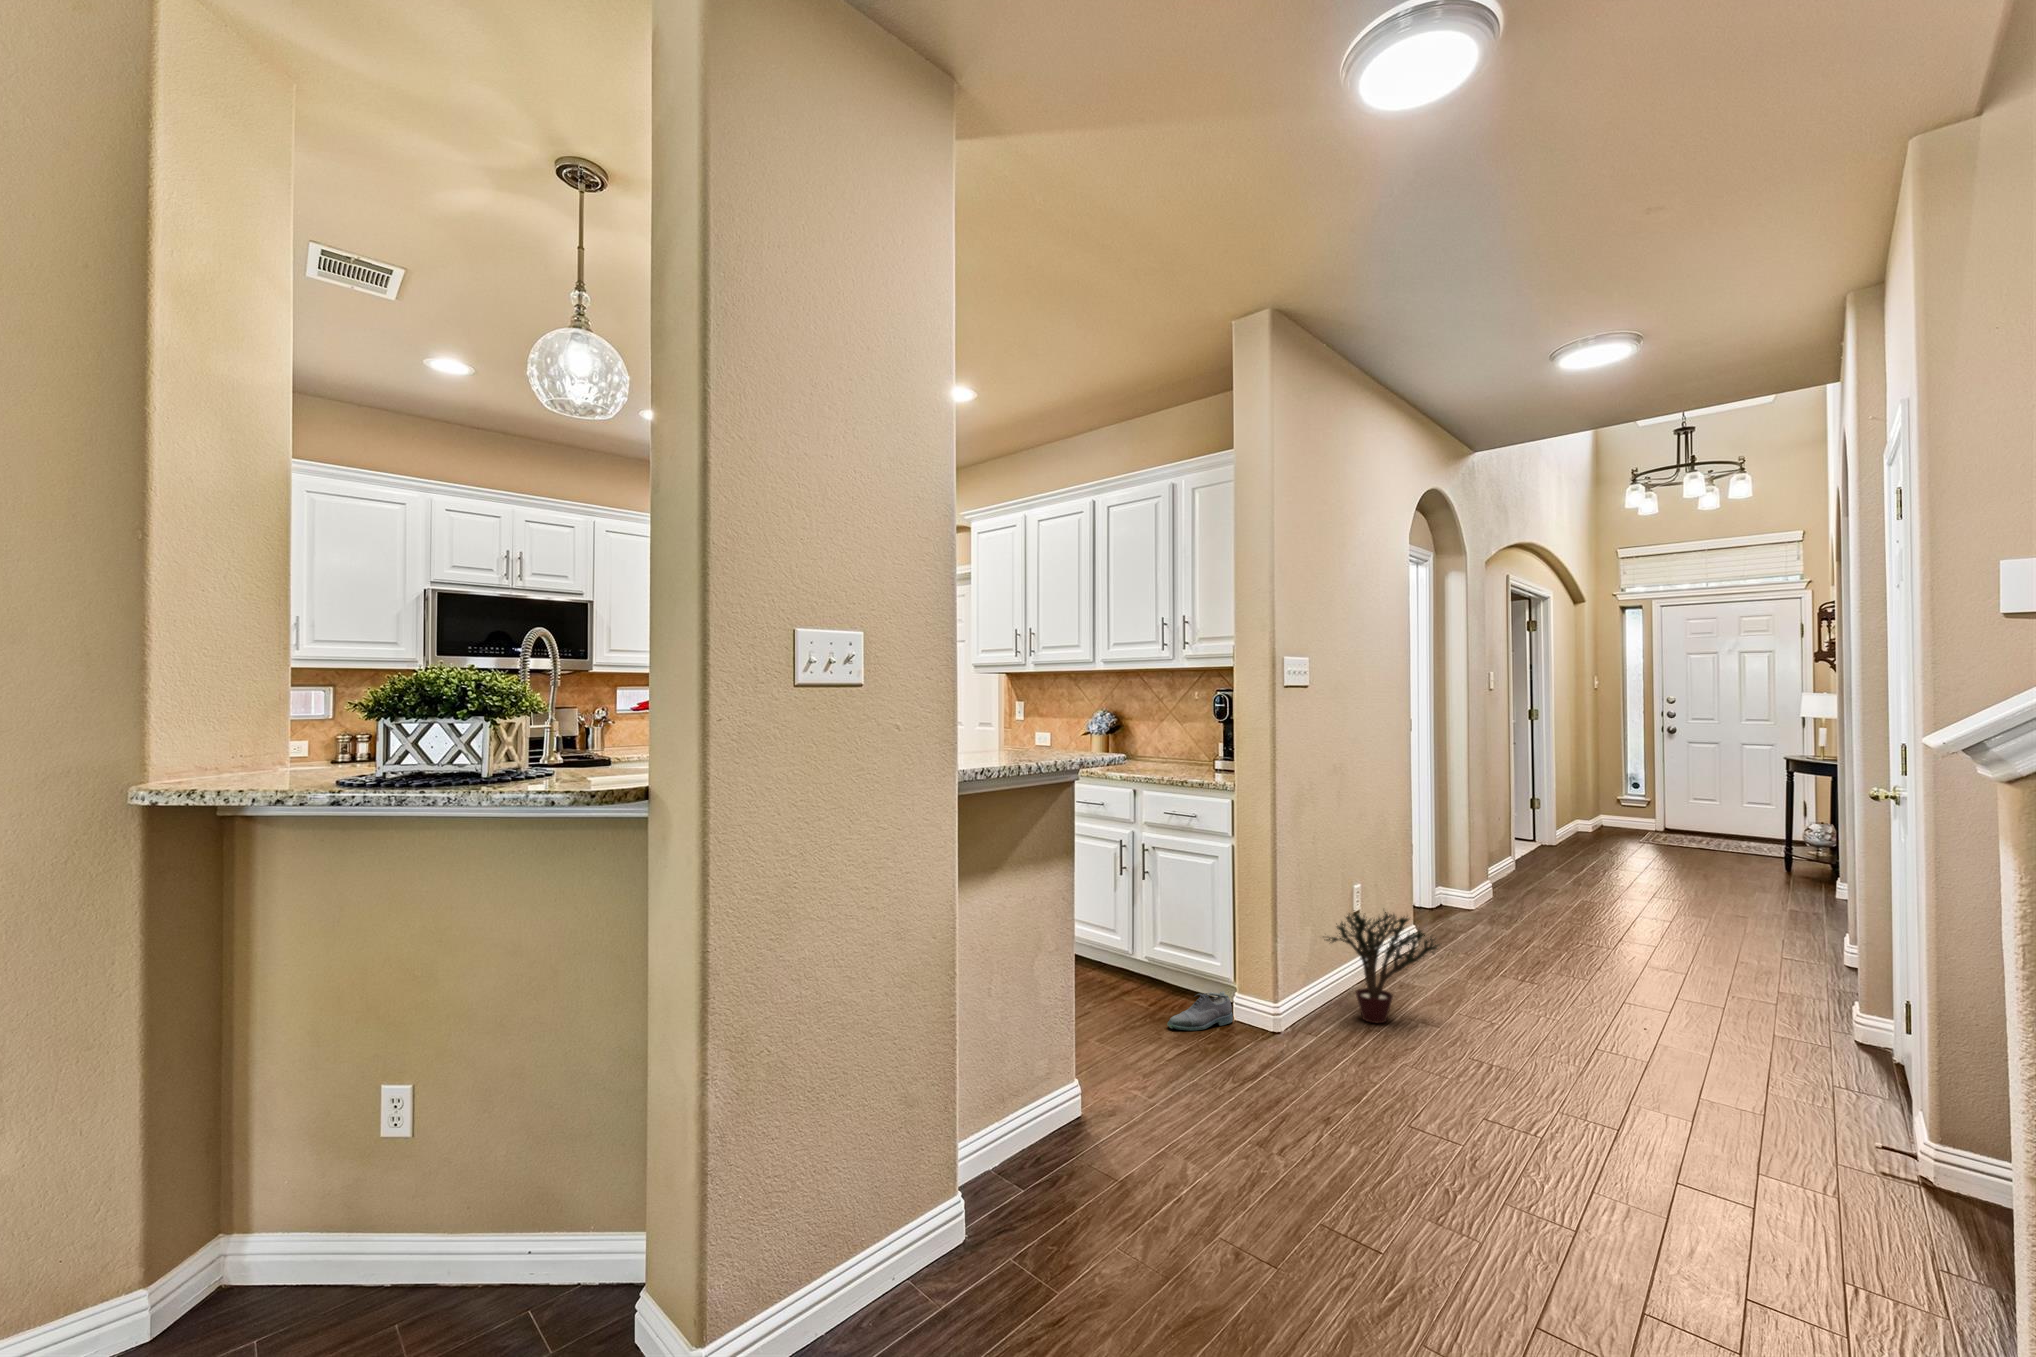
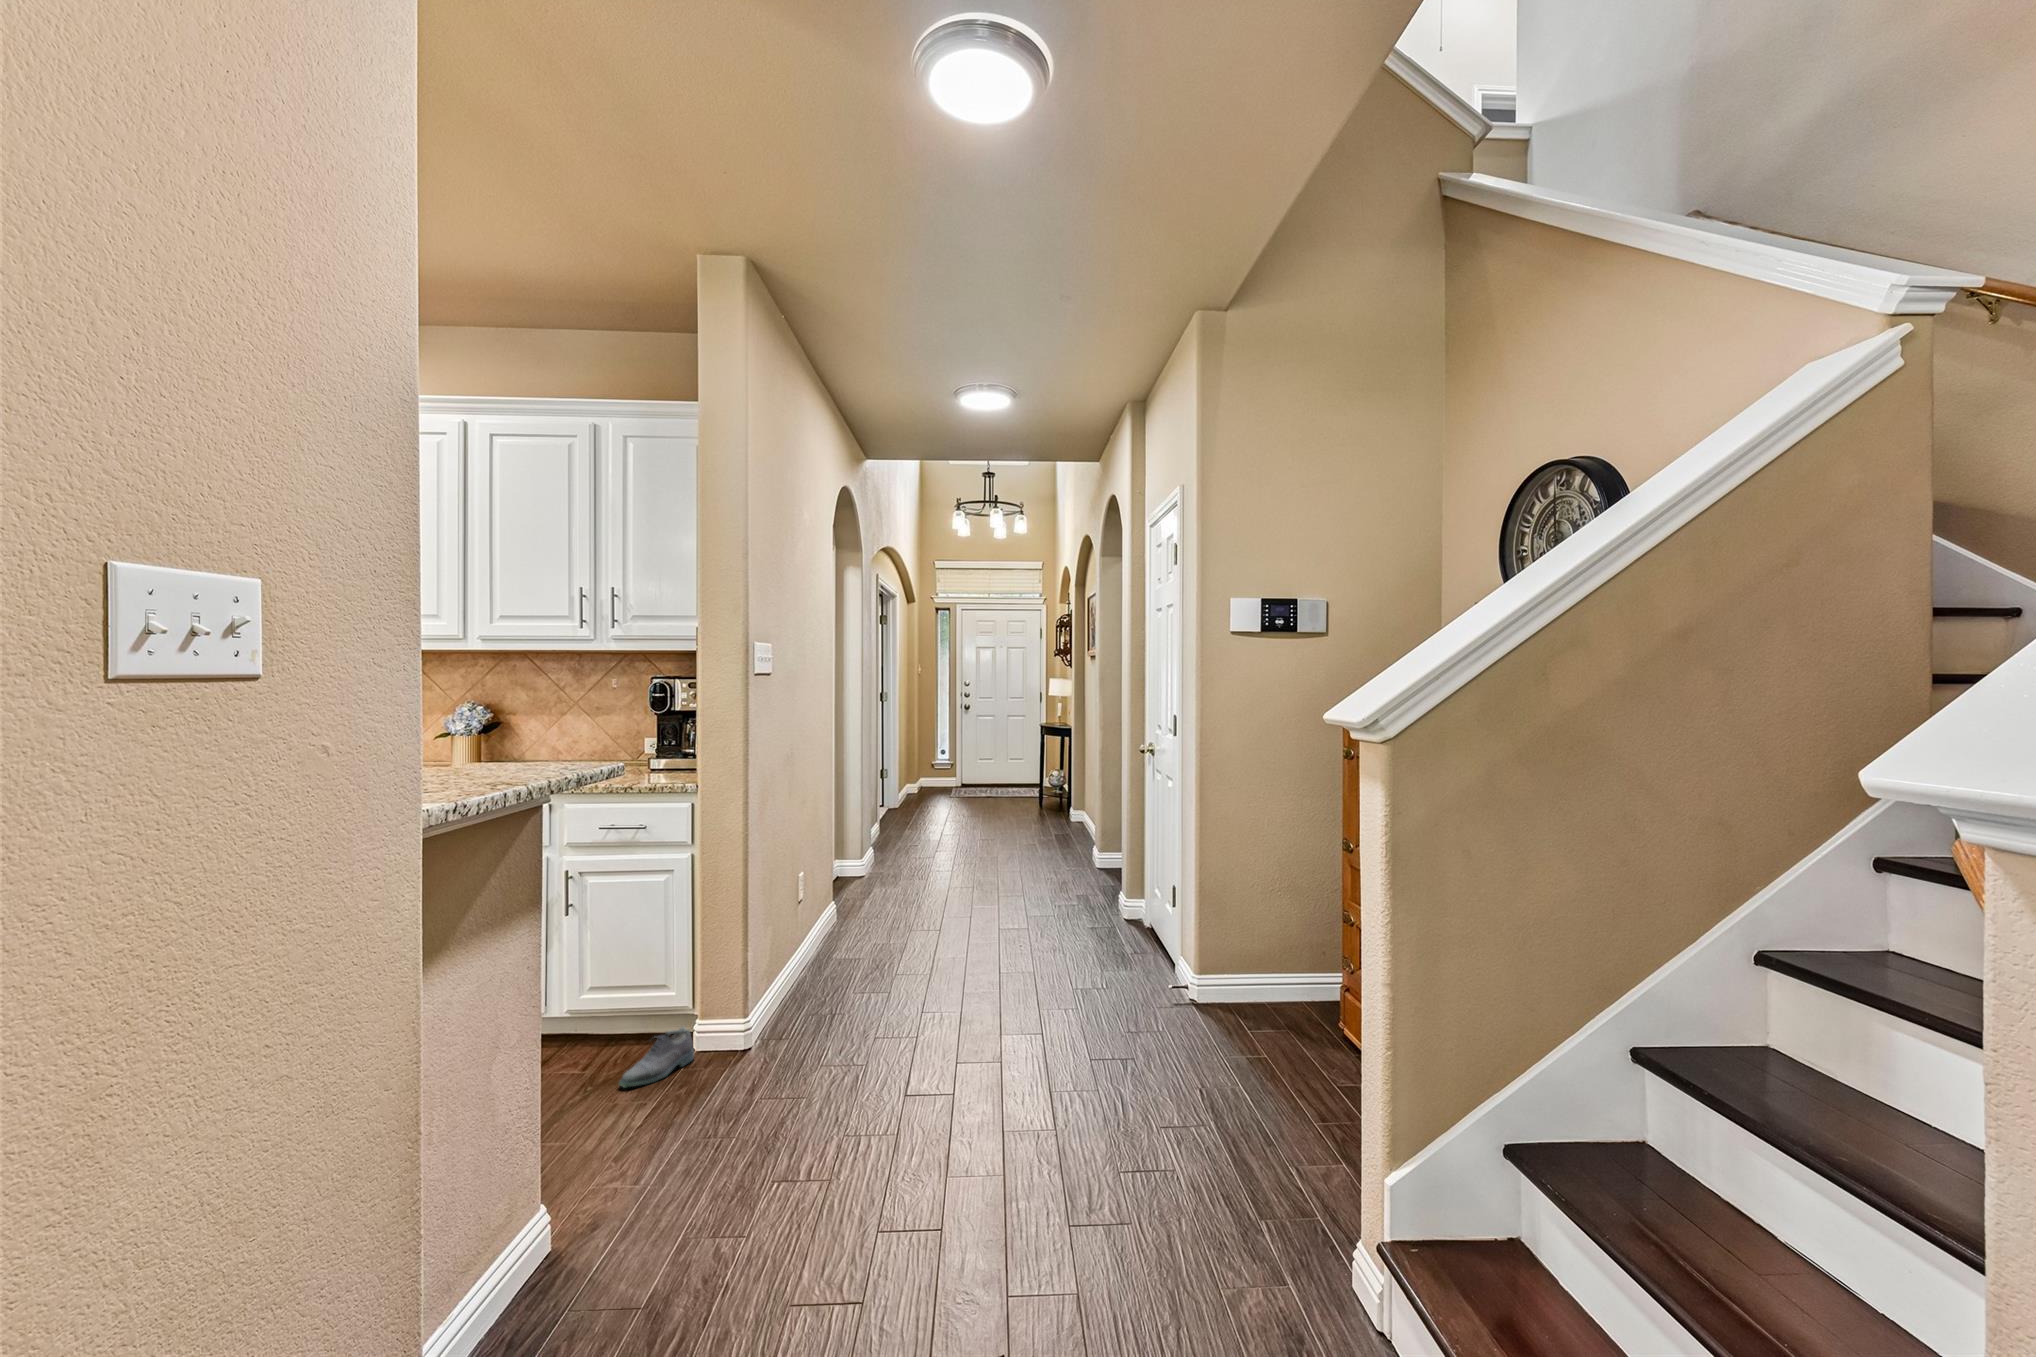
potted plant: present [1326,912,1439,1023] -> none [785,898,897,1019]

